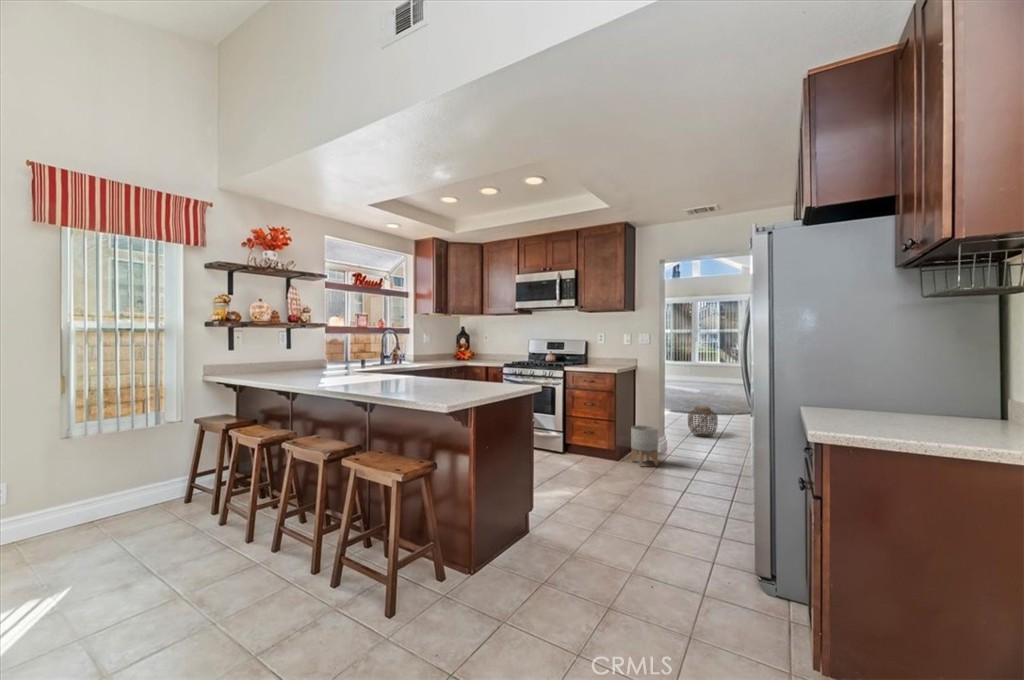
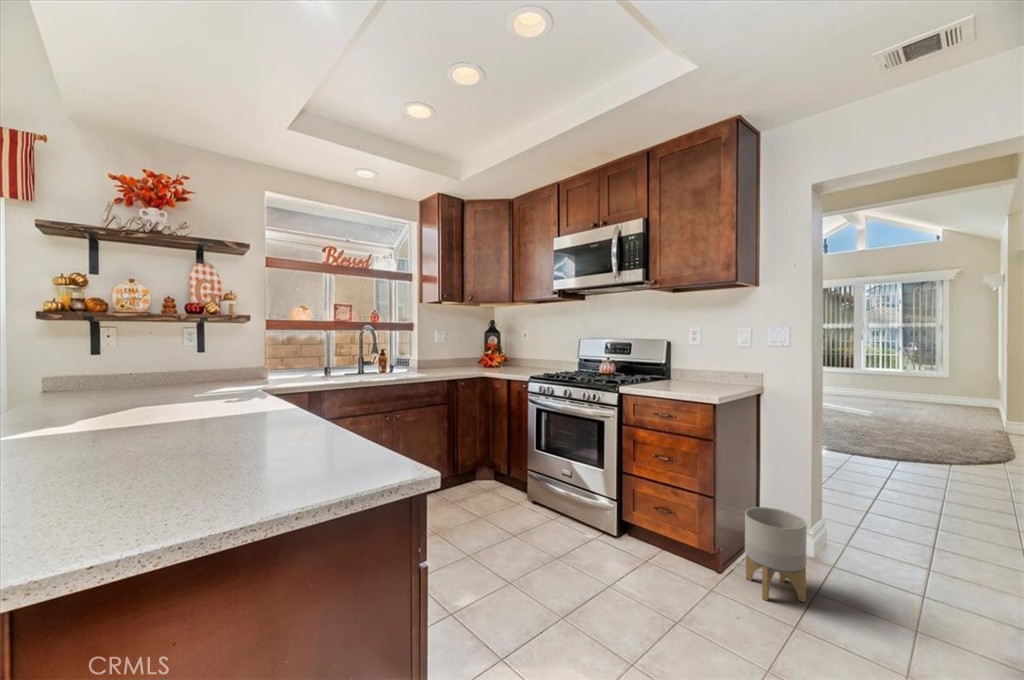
woven basket: present [688,406,718,437] -> none [864,459,931,519]

